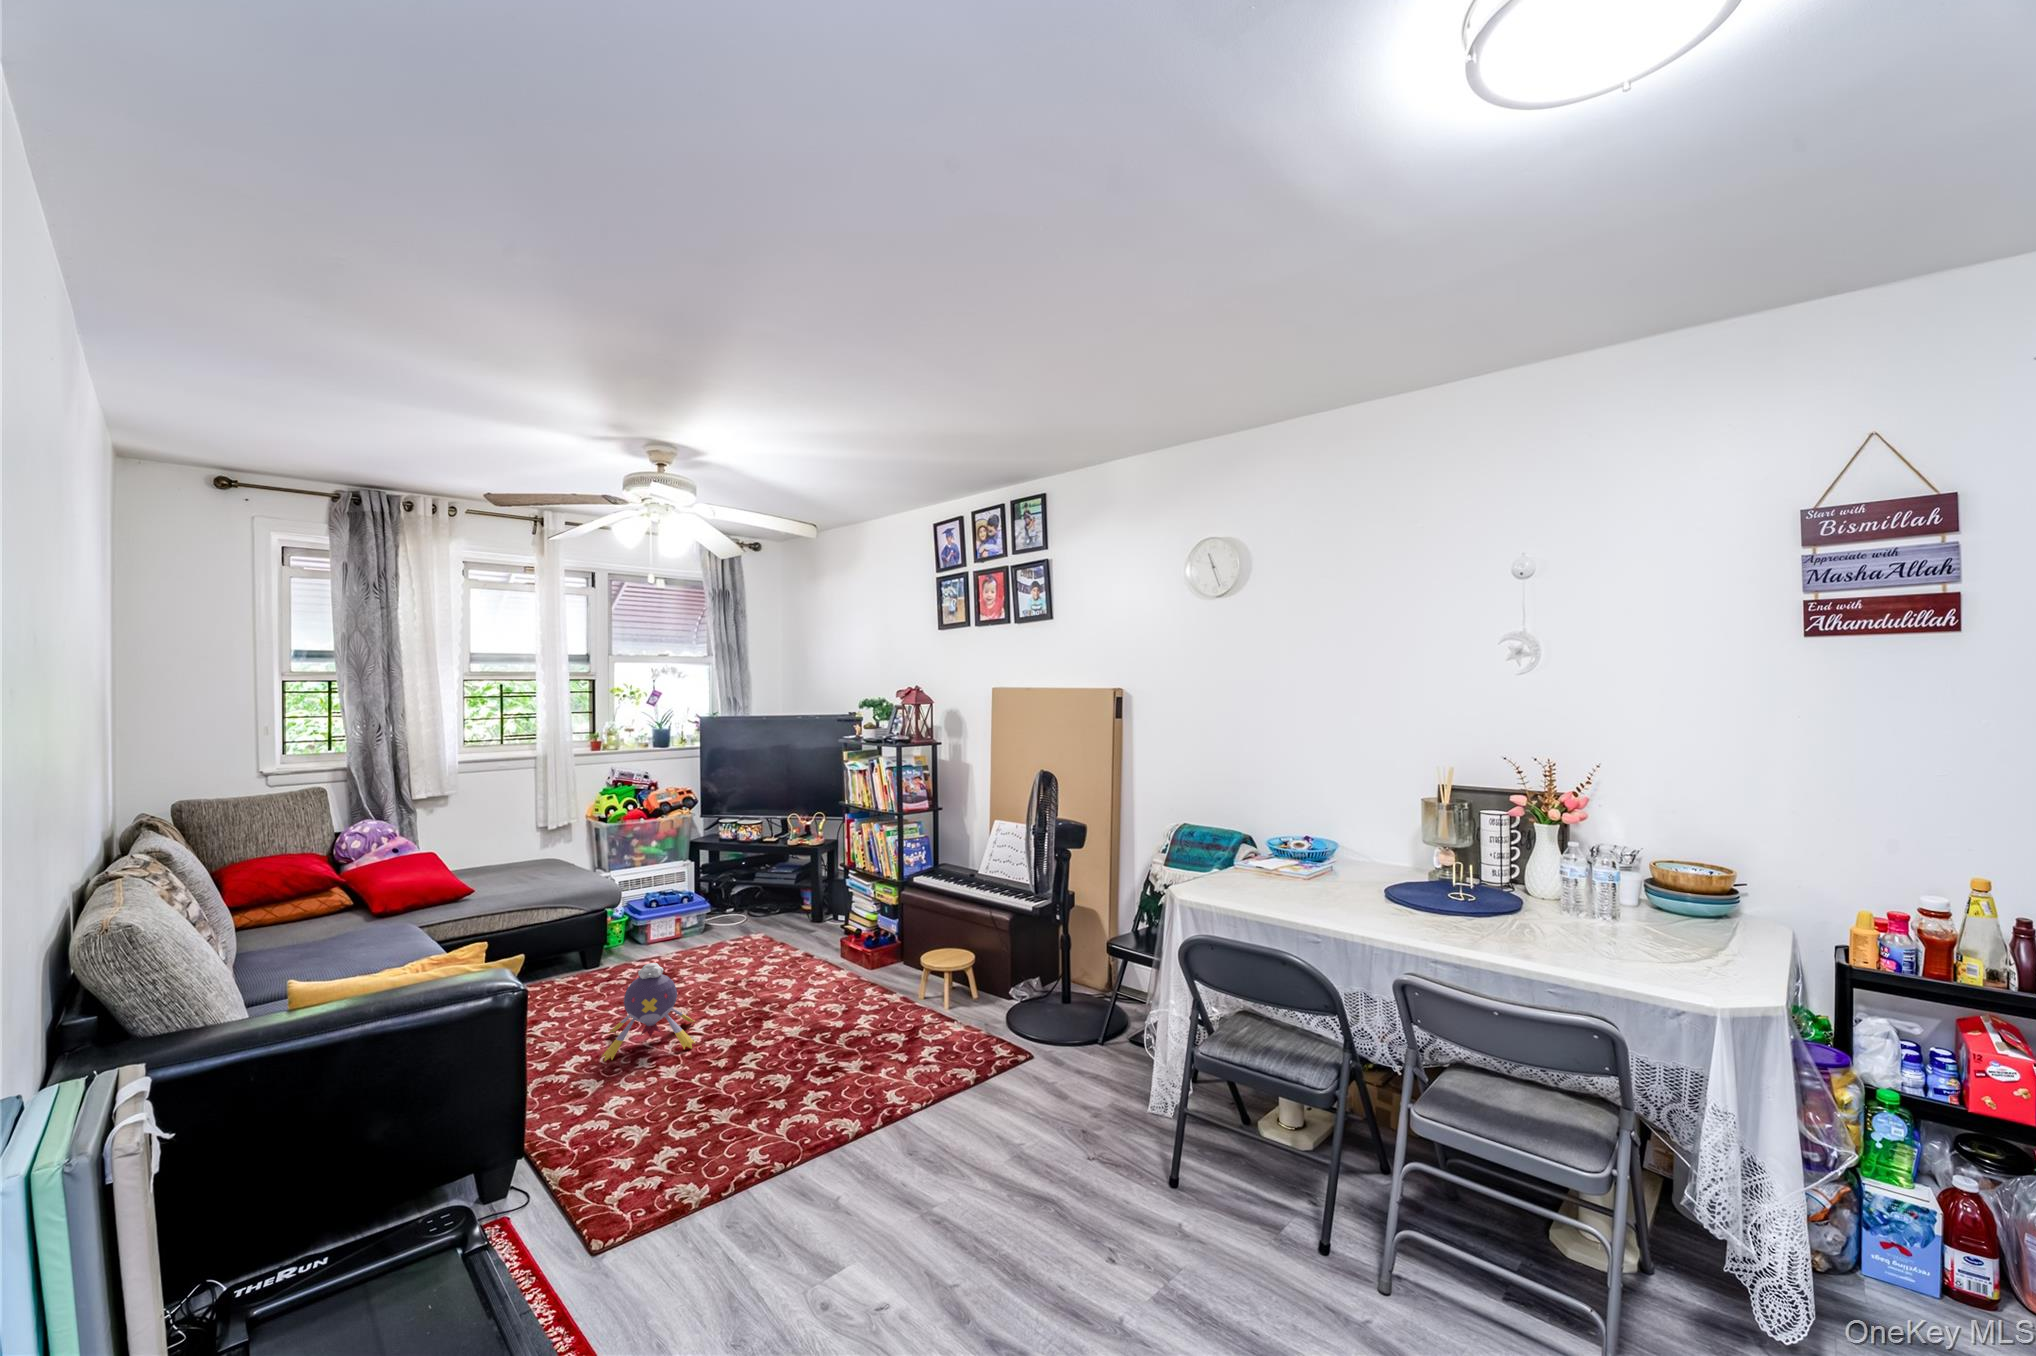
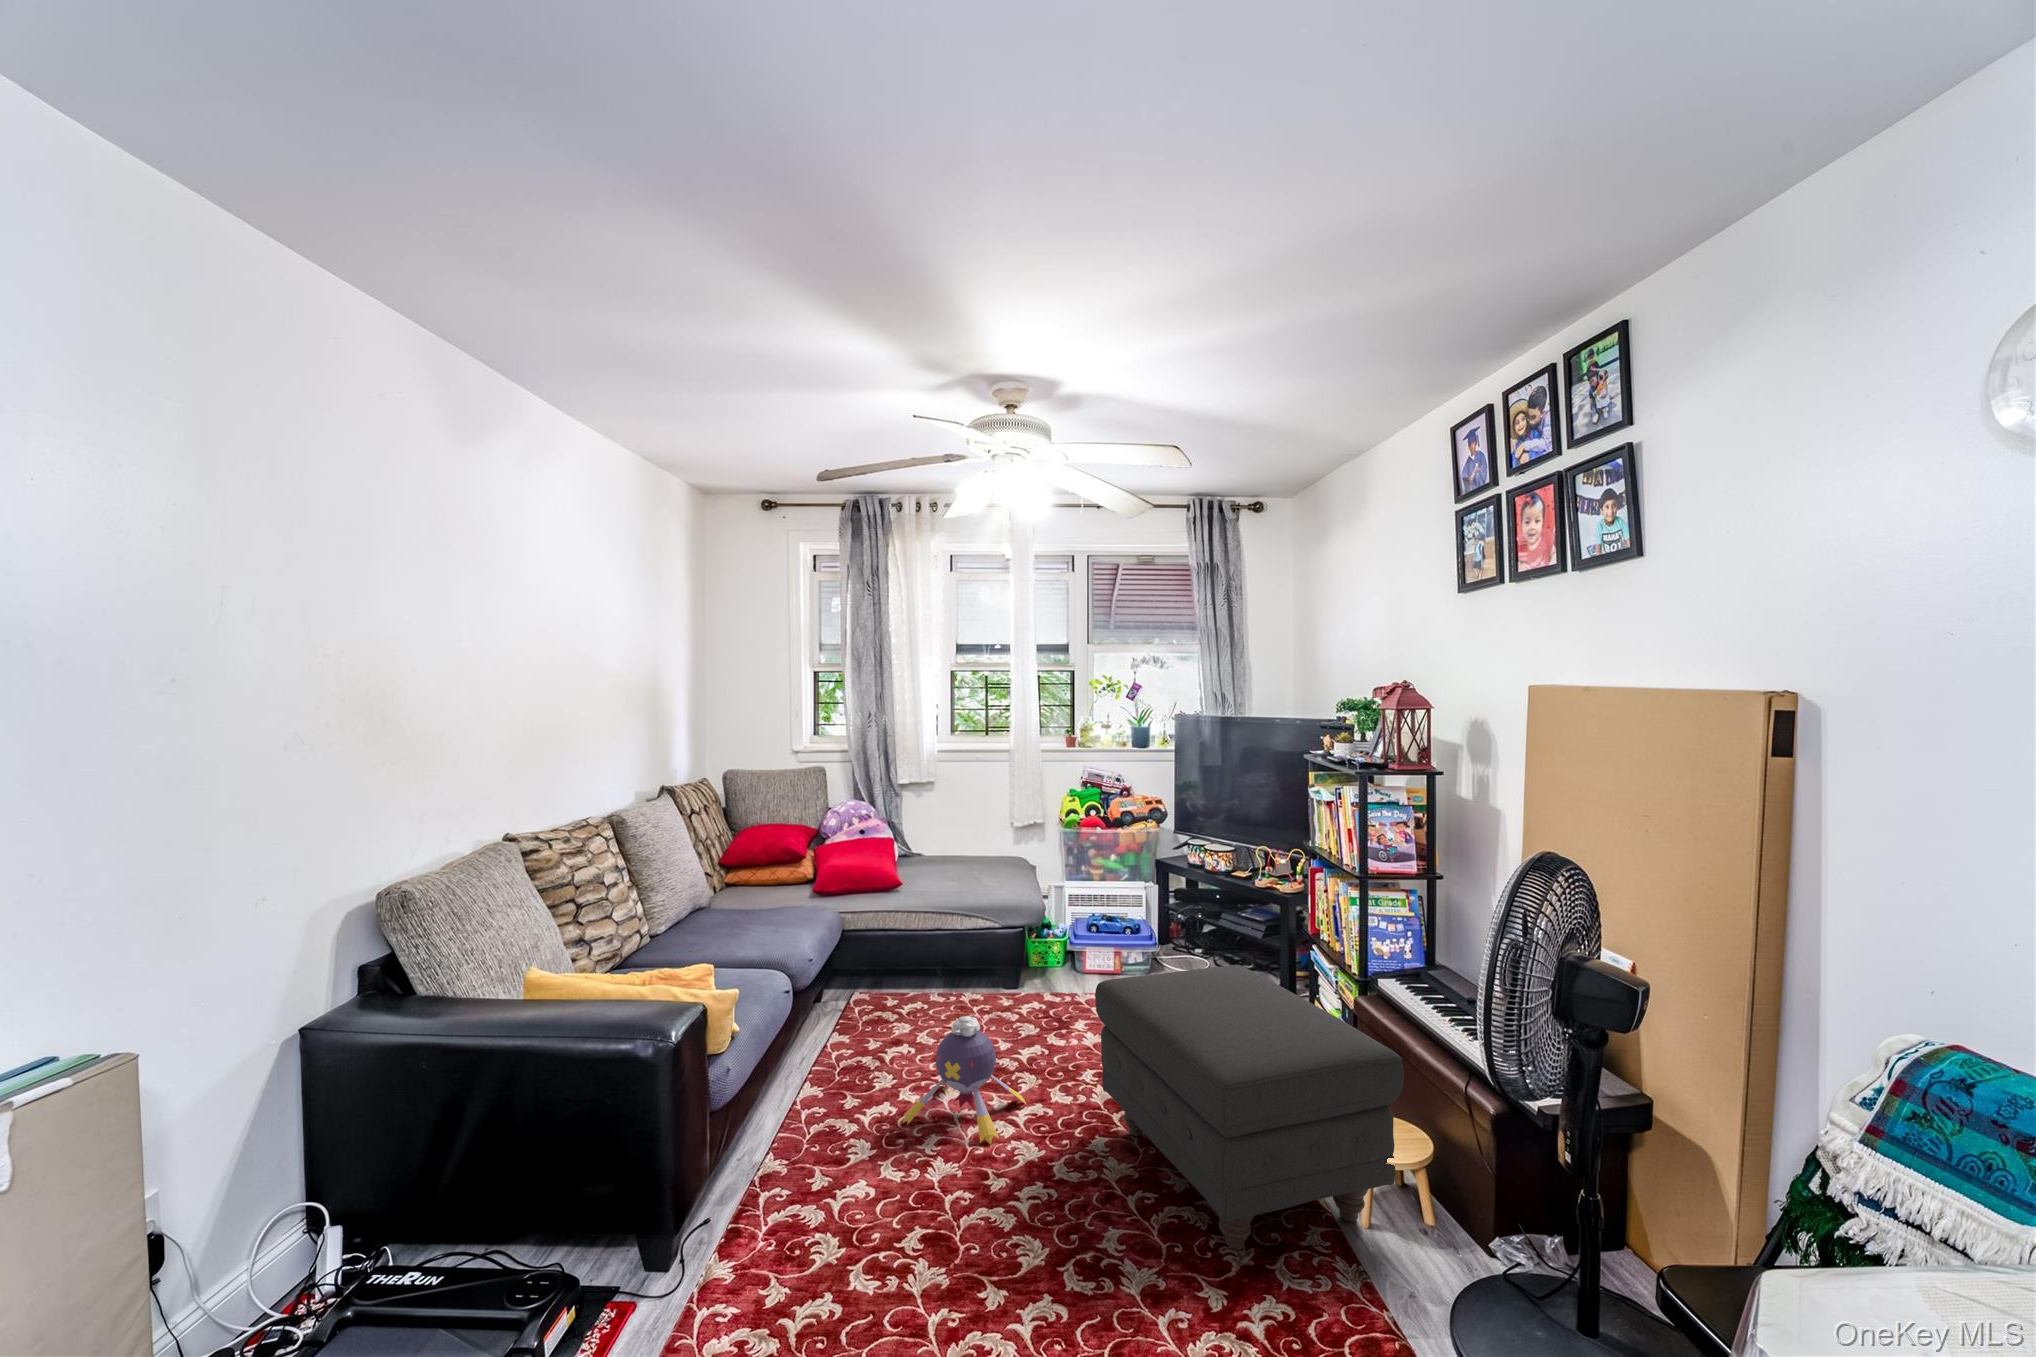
ottoman: none [755,884,965,1037] -> present [1095,965,1404,1250]

